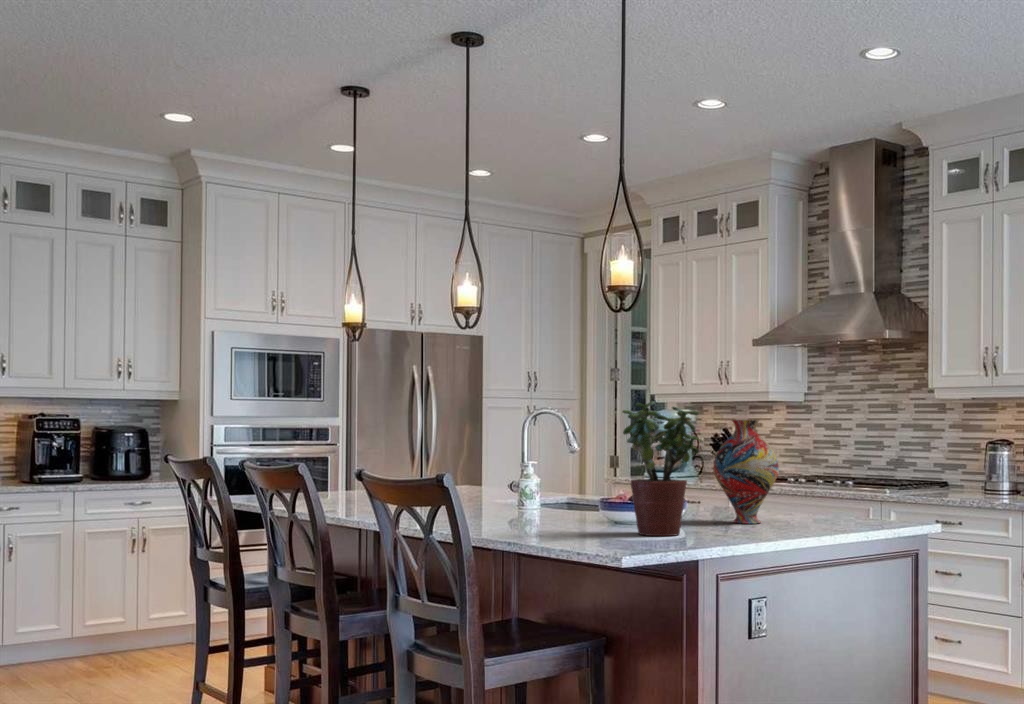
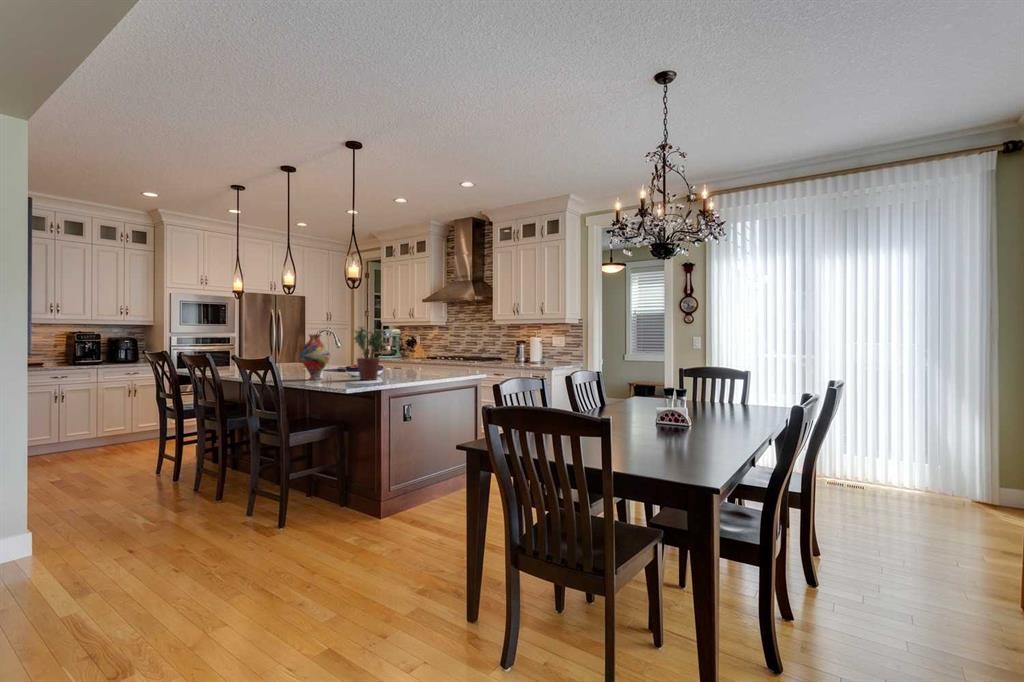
vase: present [713,420,779,524] -> present [300,334,330,380]

